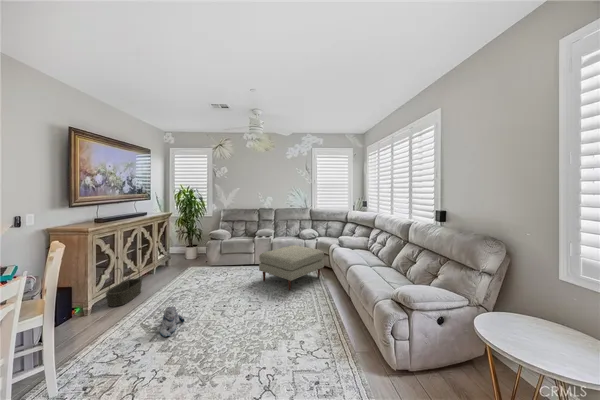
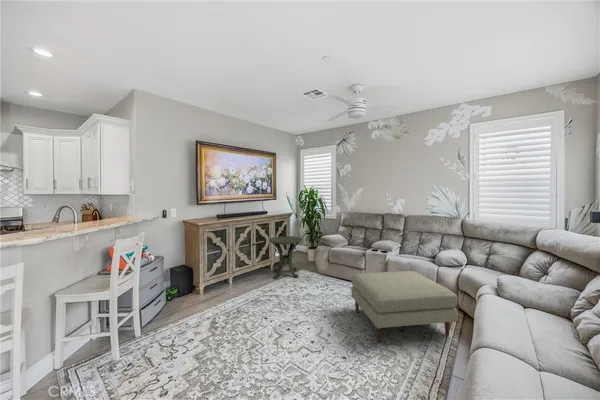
side table: none [158,236,195,279] -> present [269,236,302,279]
basket: present [106,268,142,307] -> none [211,259,245,294]
plush toy: present [160,307,184,337] -> none [204,313,238,346]

